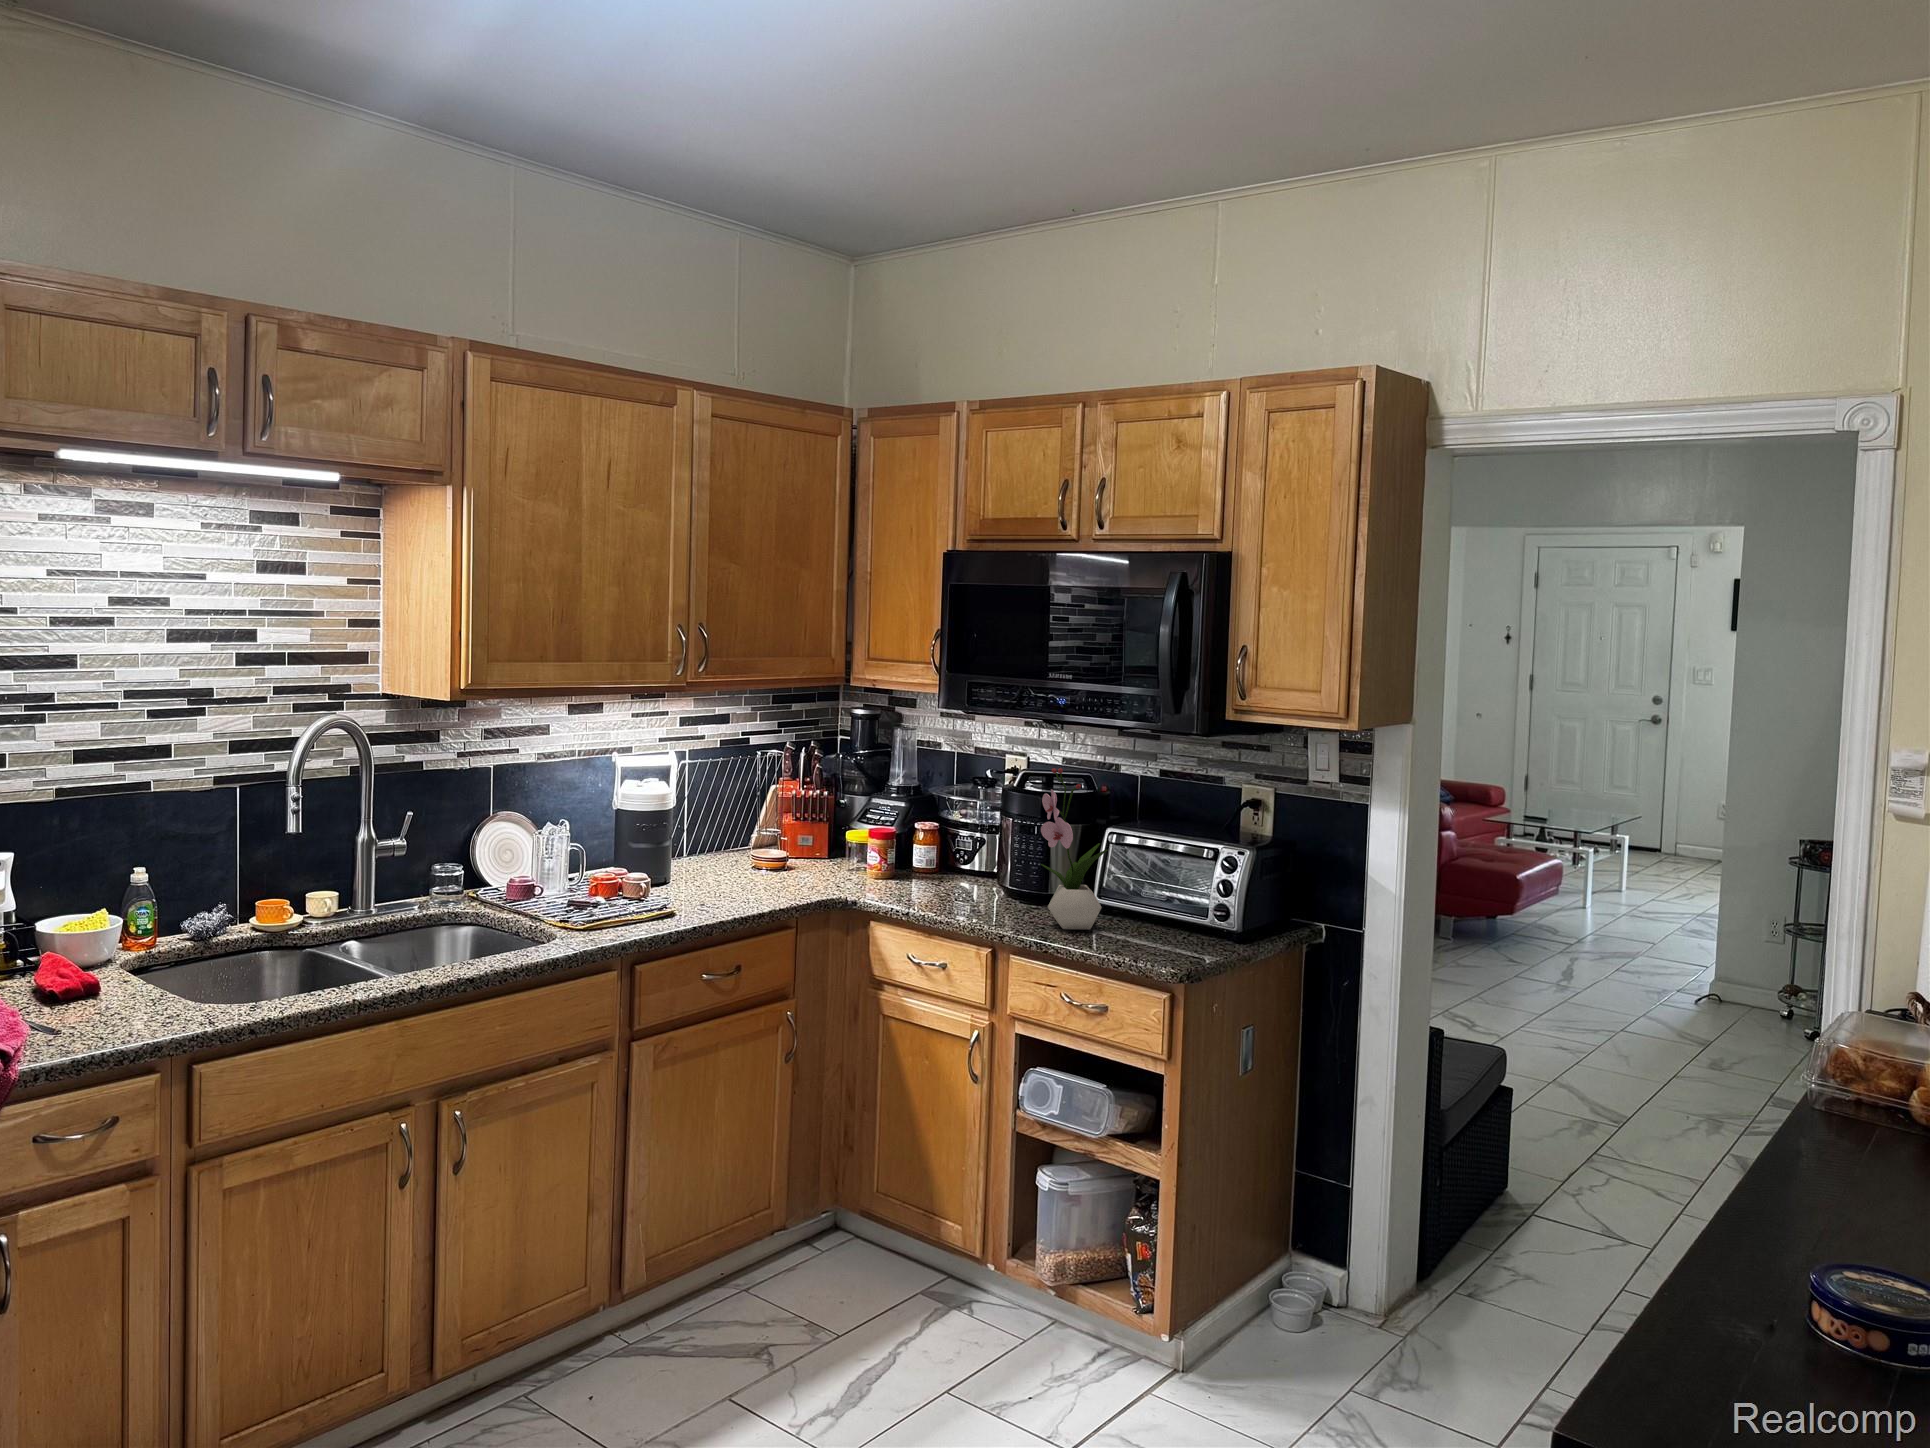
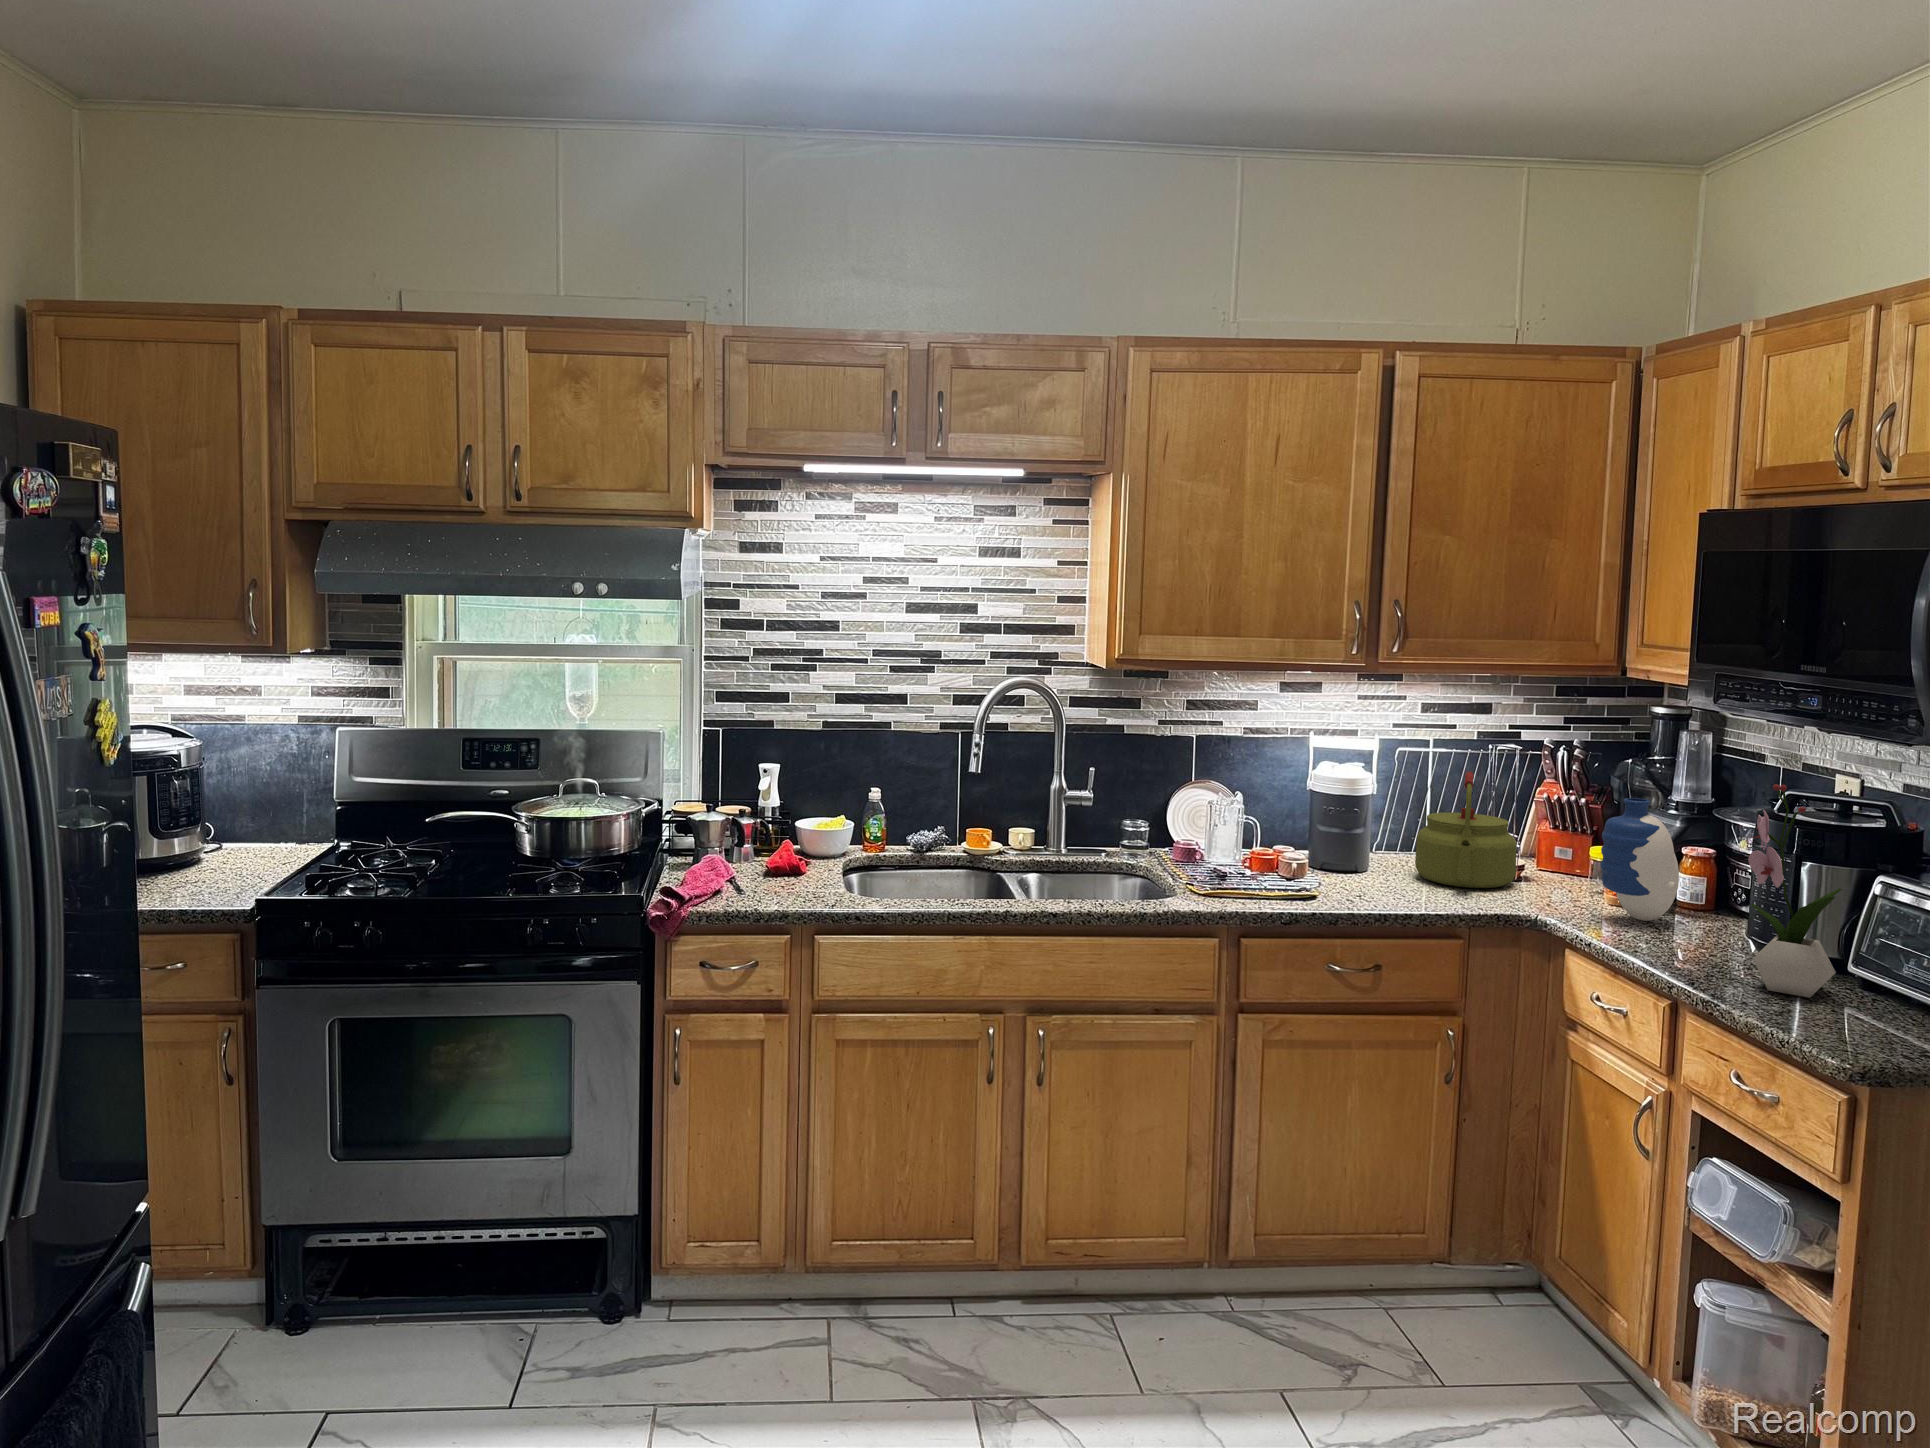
kettle: none [714,778,801,885] -> present [1415,771,1517,888]
vase: none [890,789,949,891] -> present [1600,798,1679,921]

